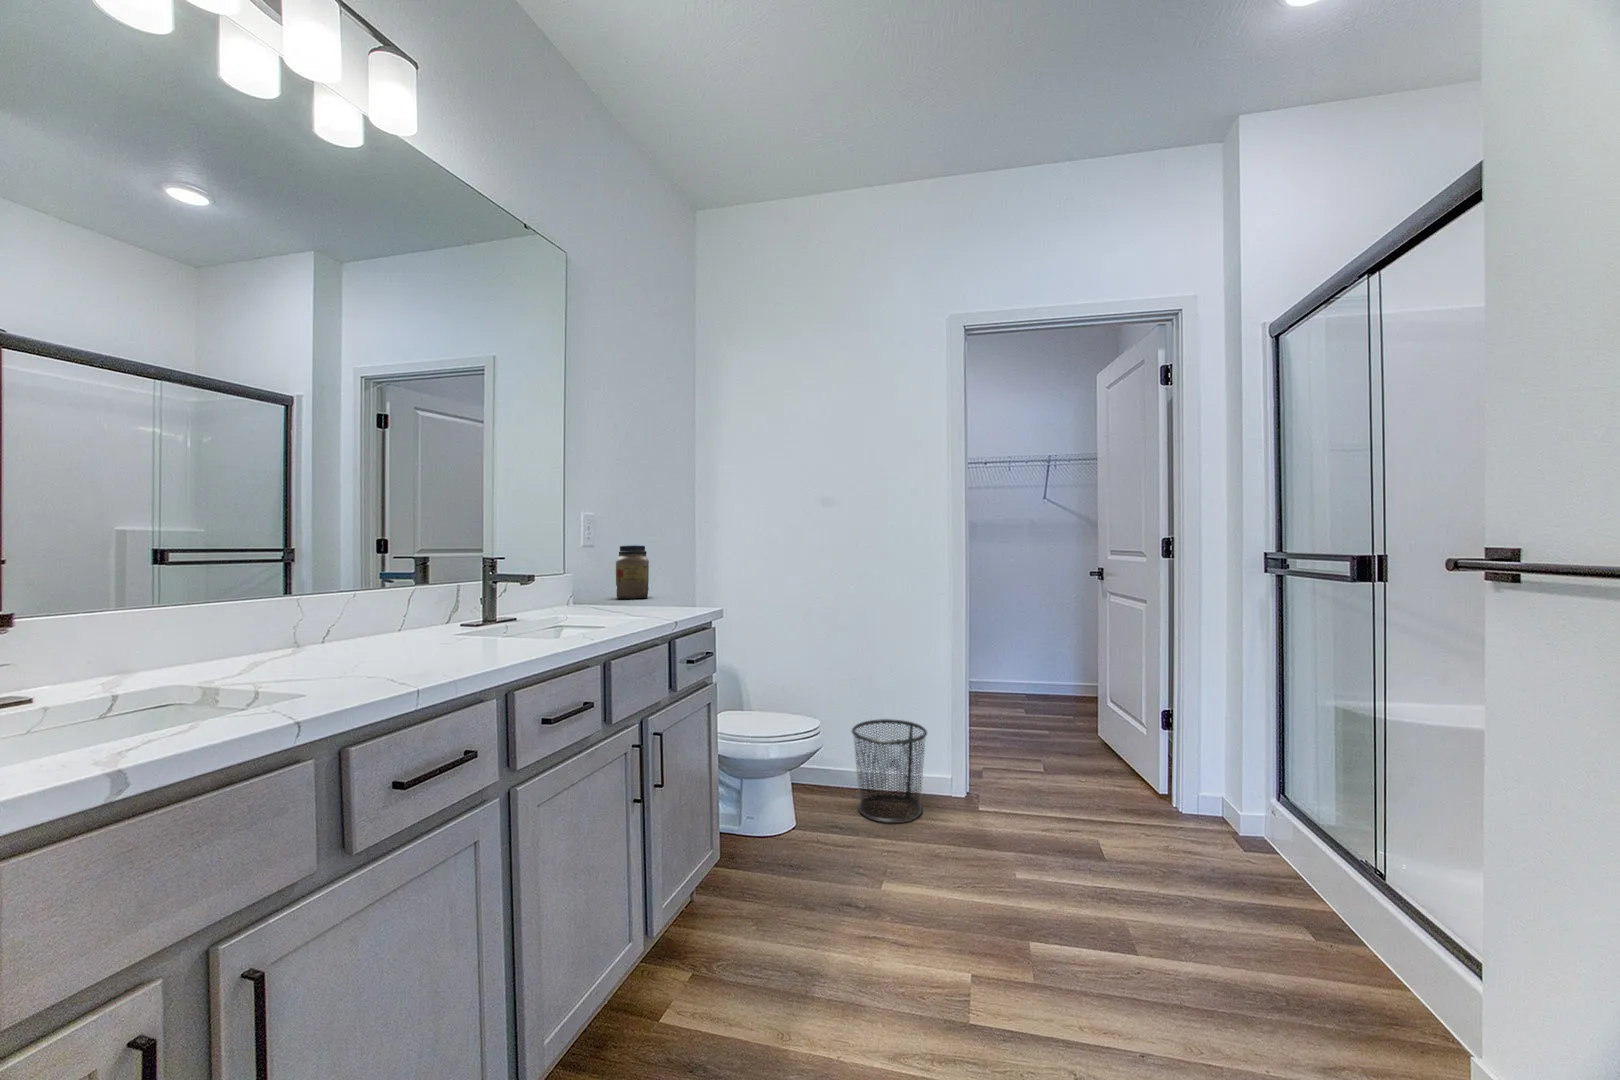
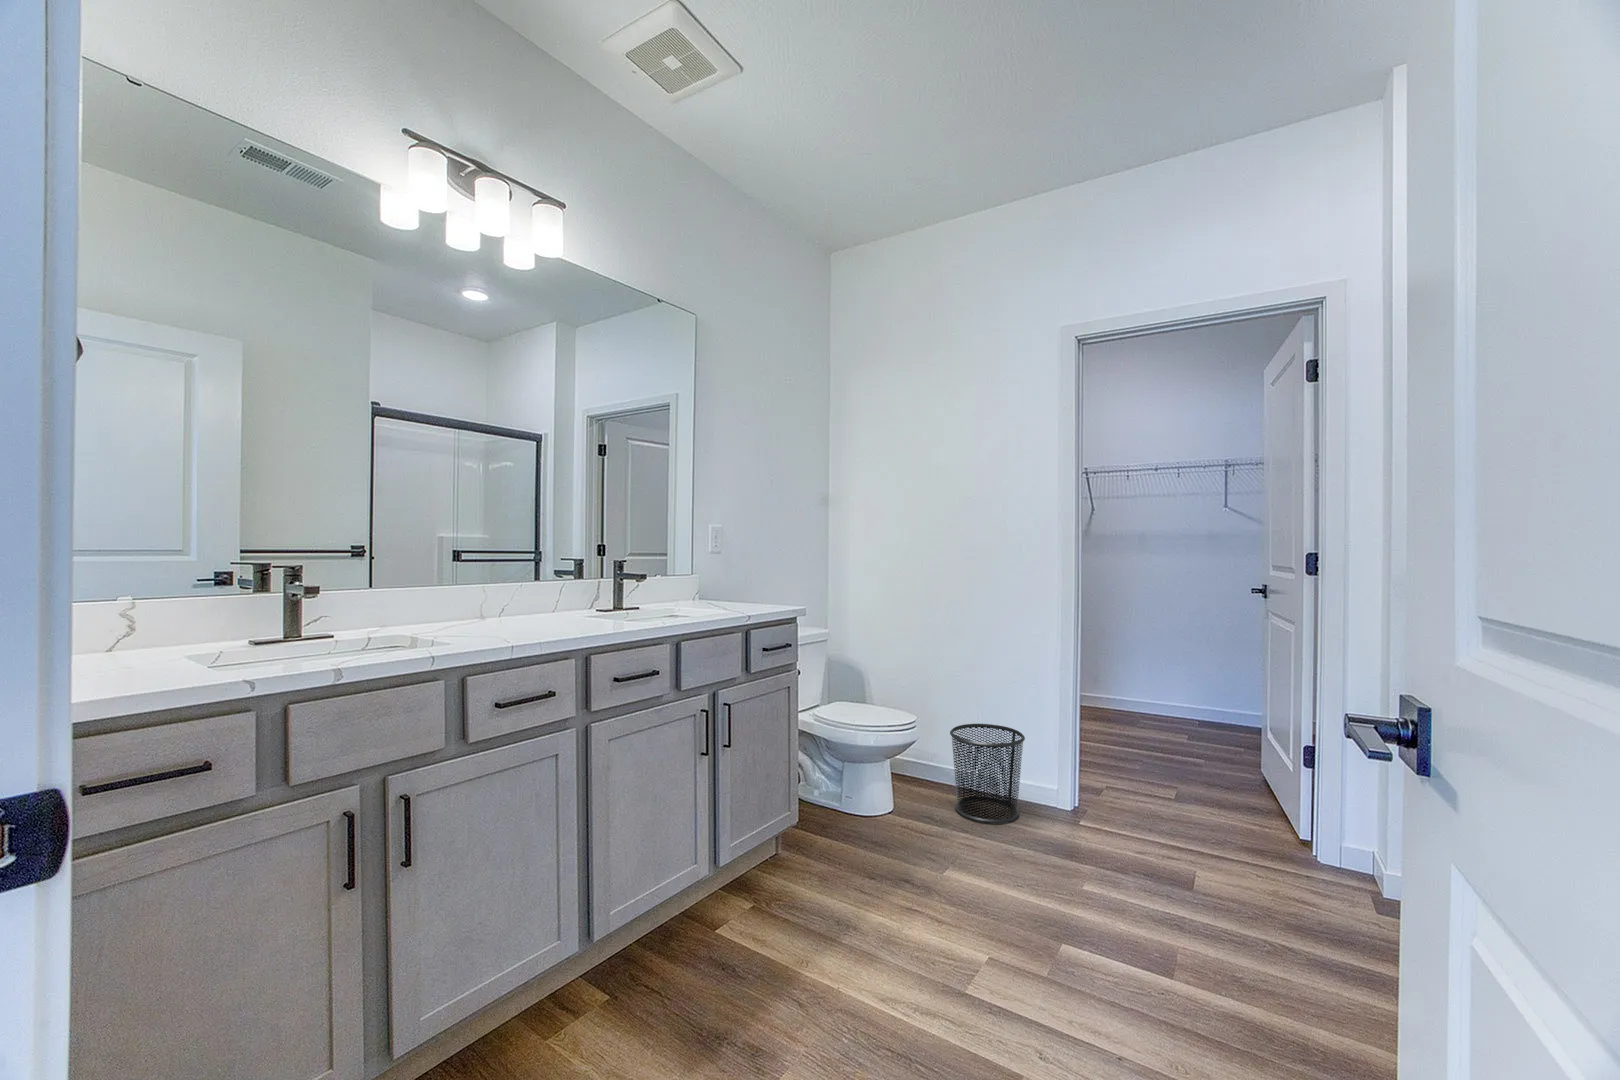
jar: present [616,545,649,599] -> none [741,552,770,597]

